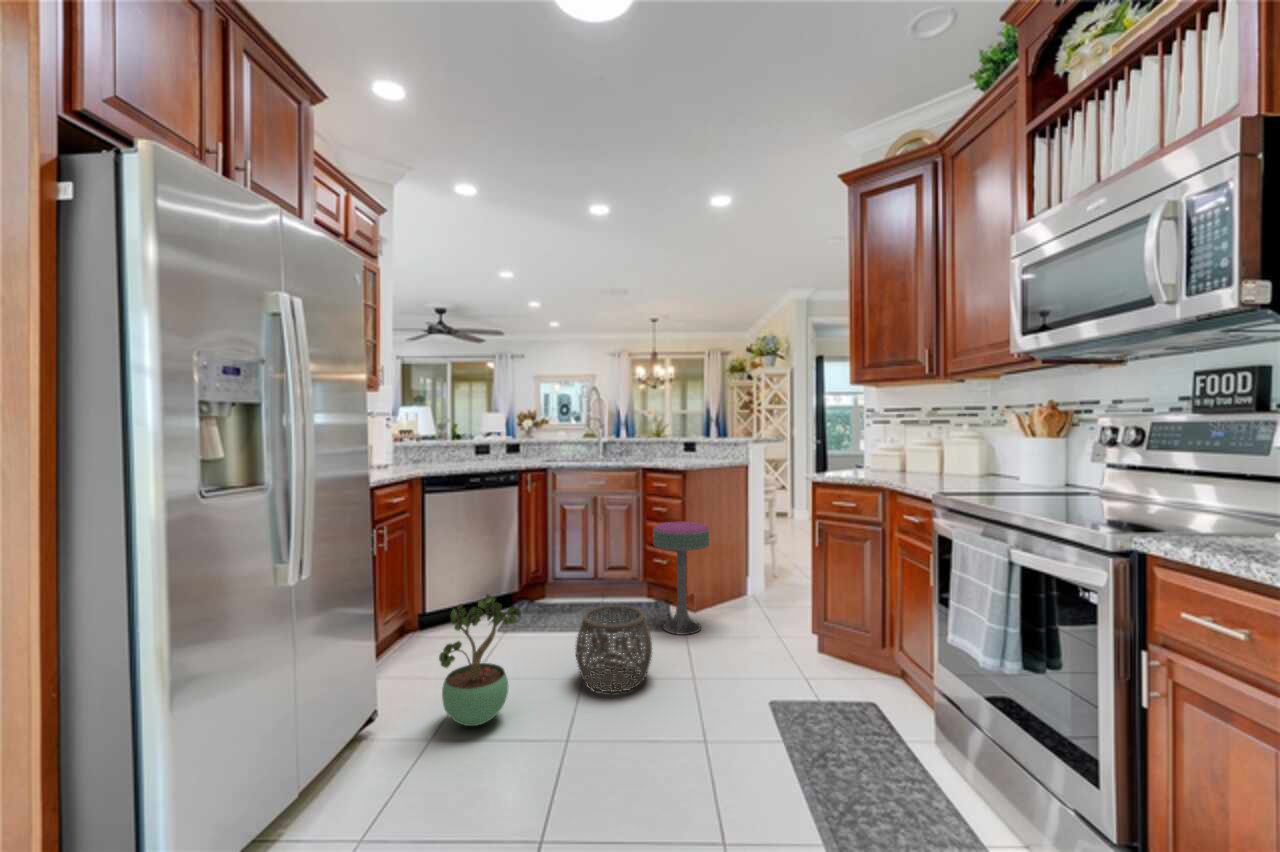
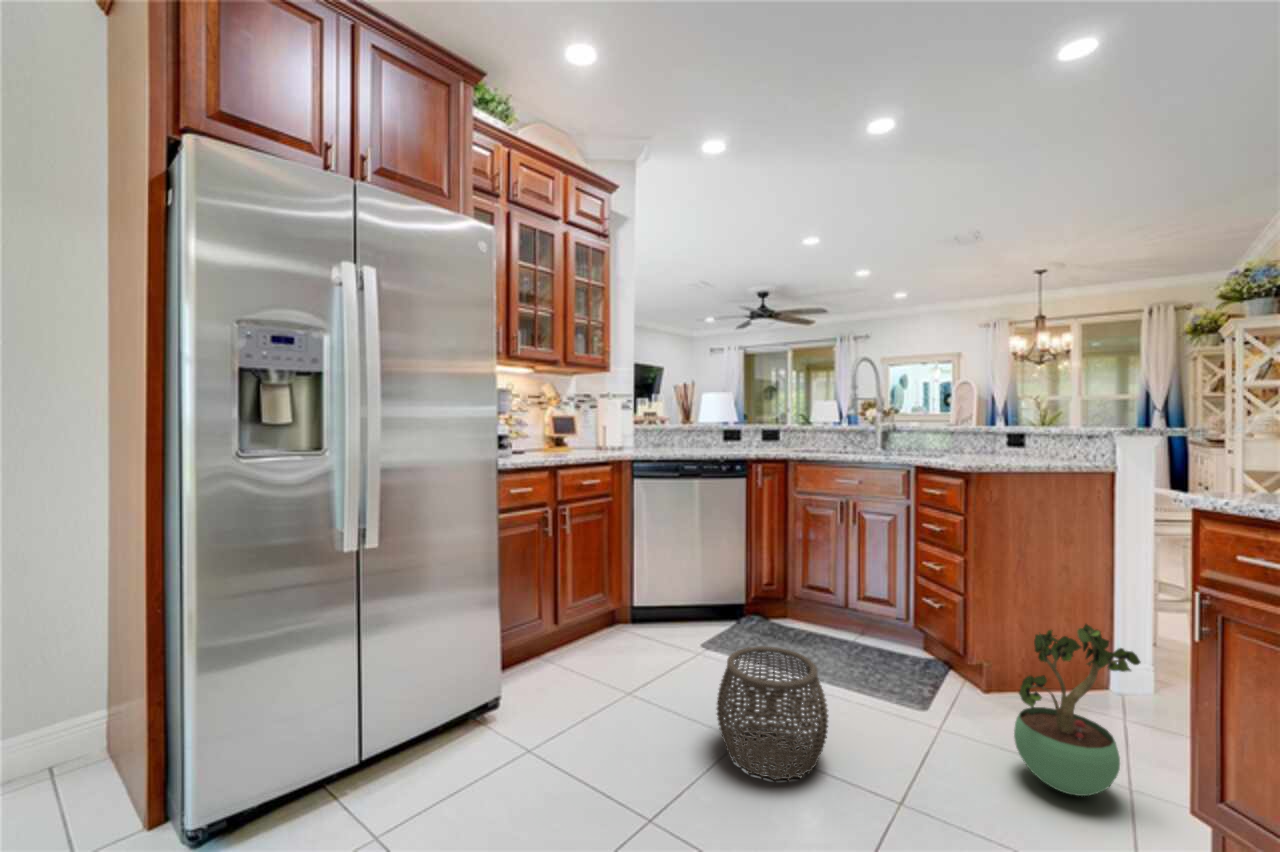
bar stool: present [653,522,709,635] -> none [892,548,991,728]
potted plant: present [439,595,521,726] -> present [1014,624,1140,796]

